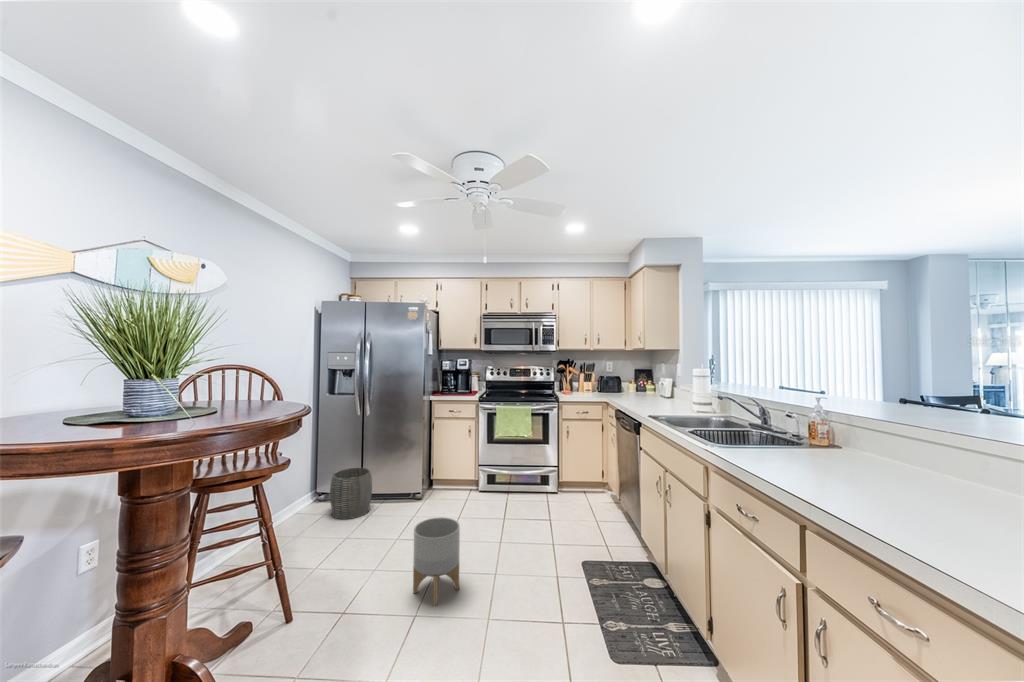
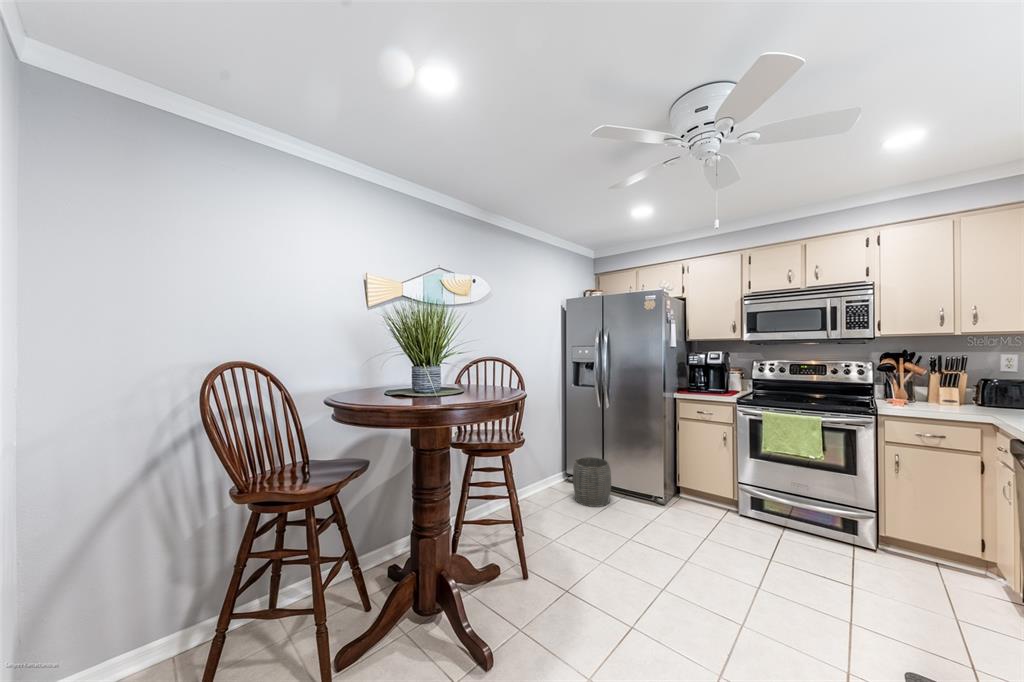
planter: present [413,517,460,605] -> none [630,531,687,634]

